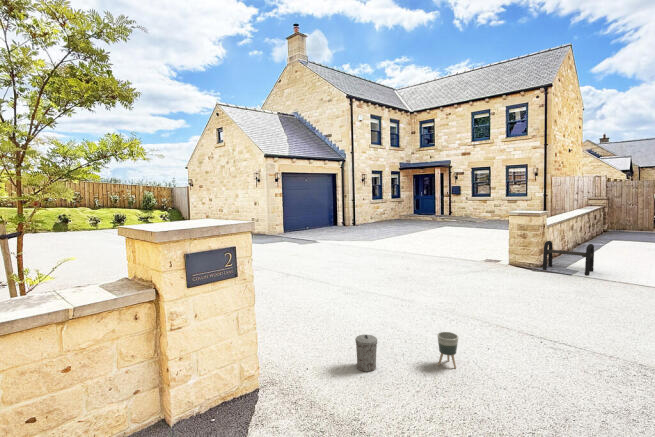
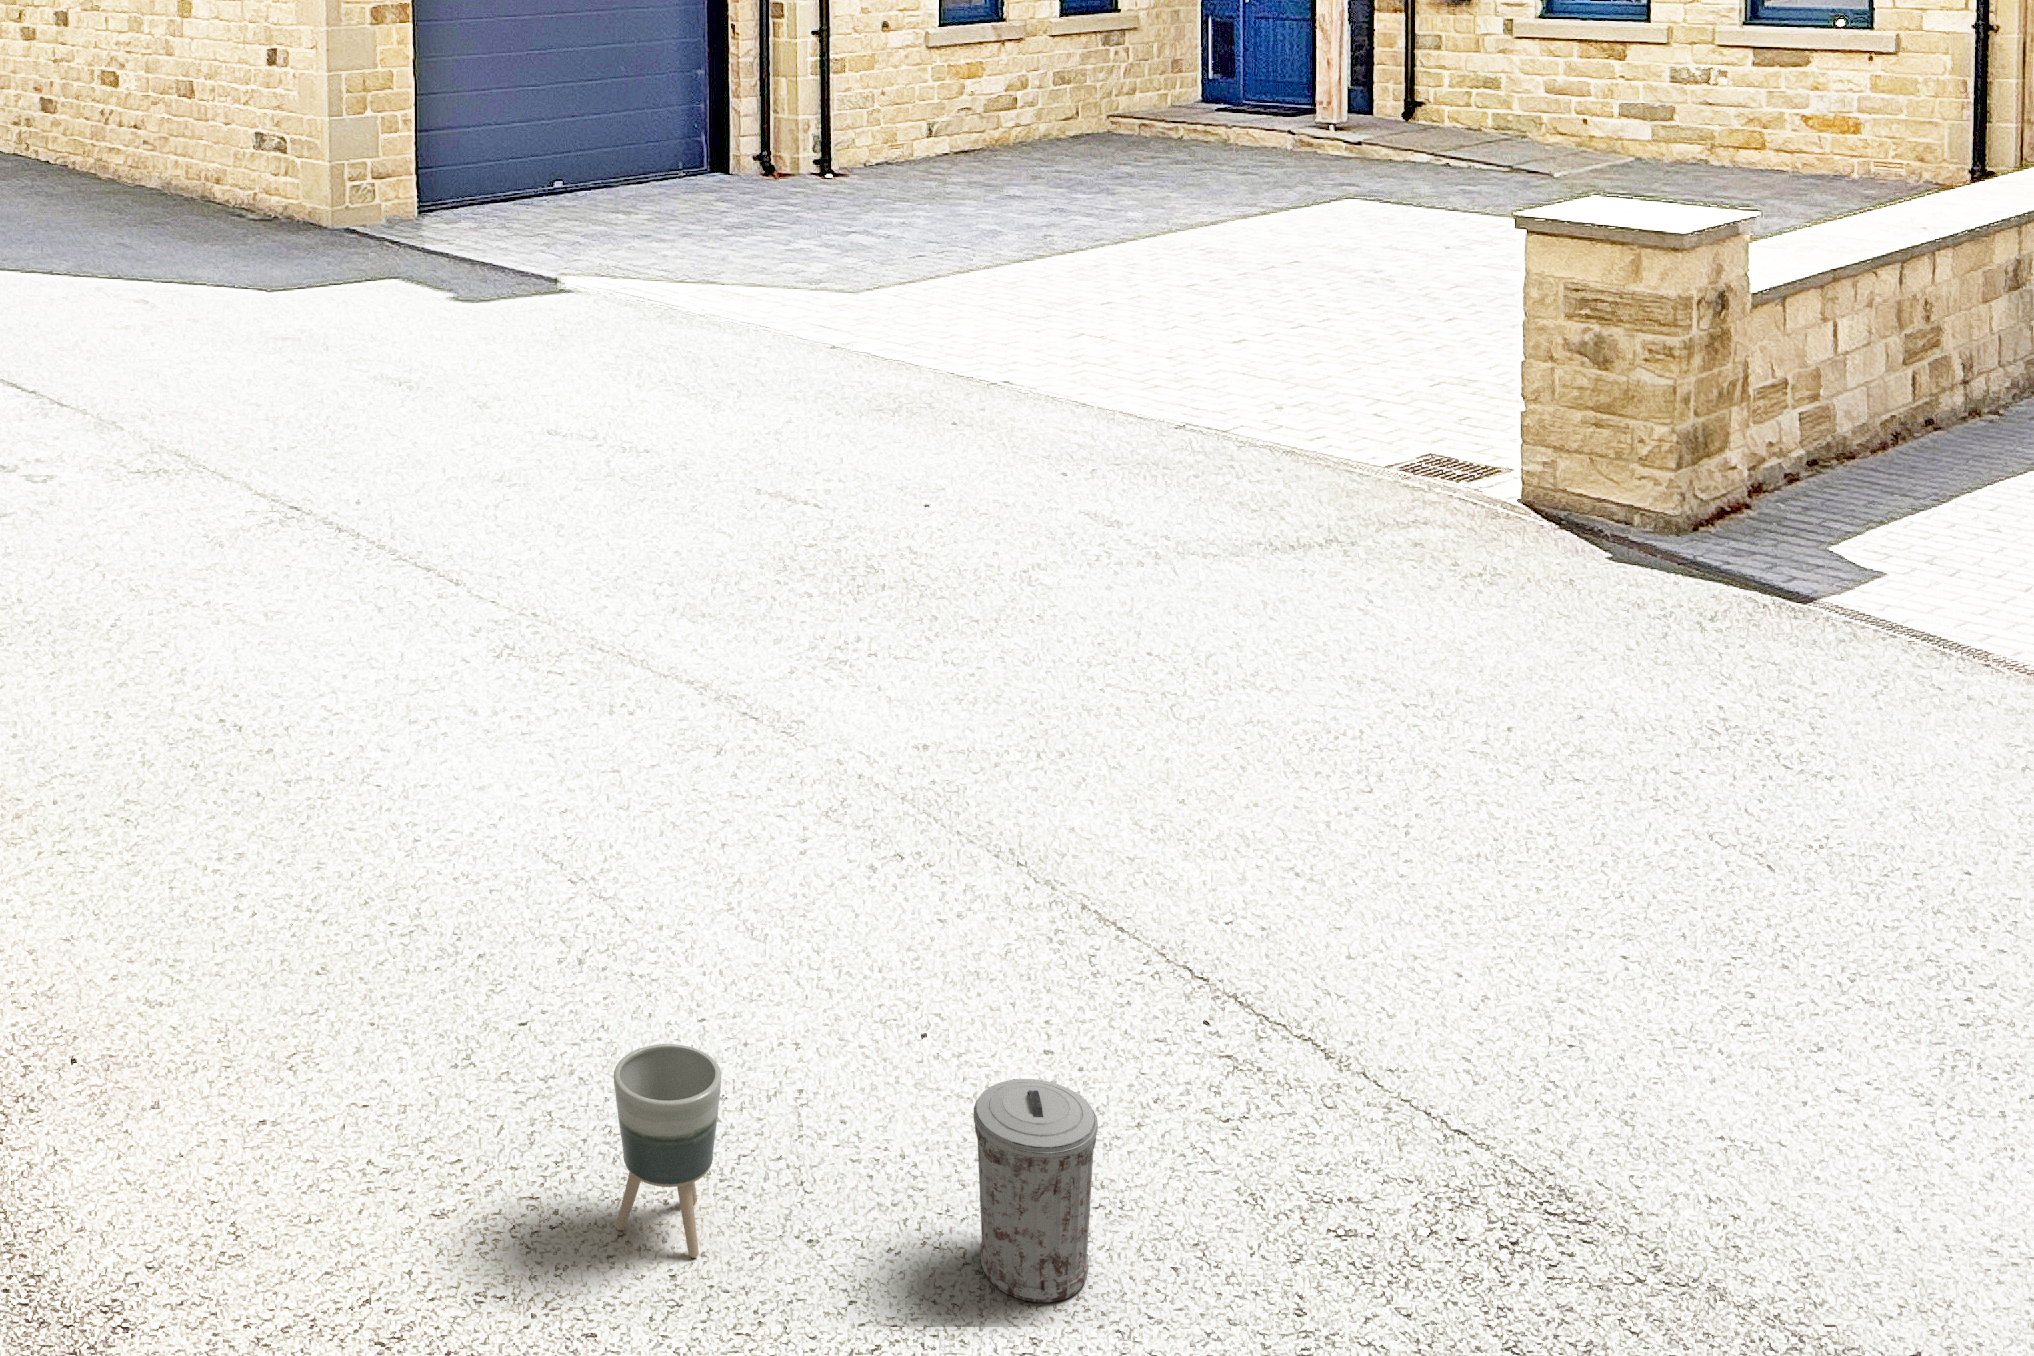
bench: present [543,241,594,275] -> none [1704,386,2009,615]
trash can: present [355,335,377,372] -> present [974,1079,1098,1302]

